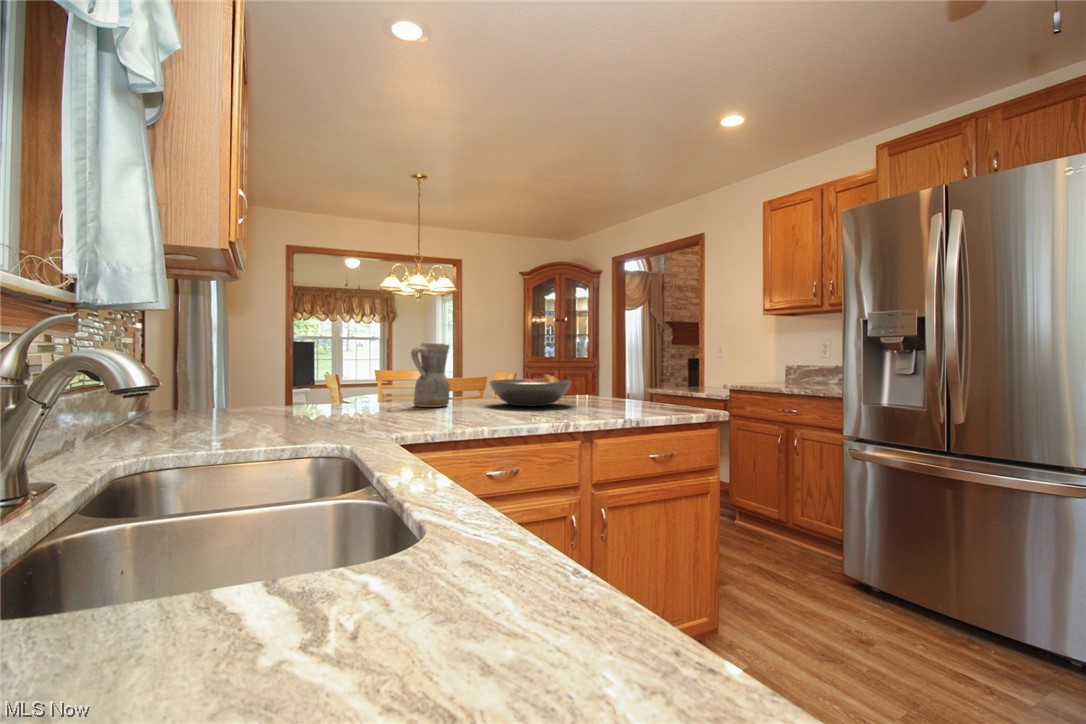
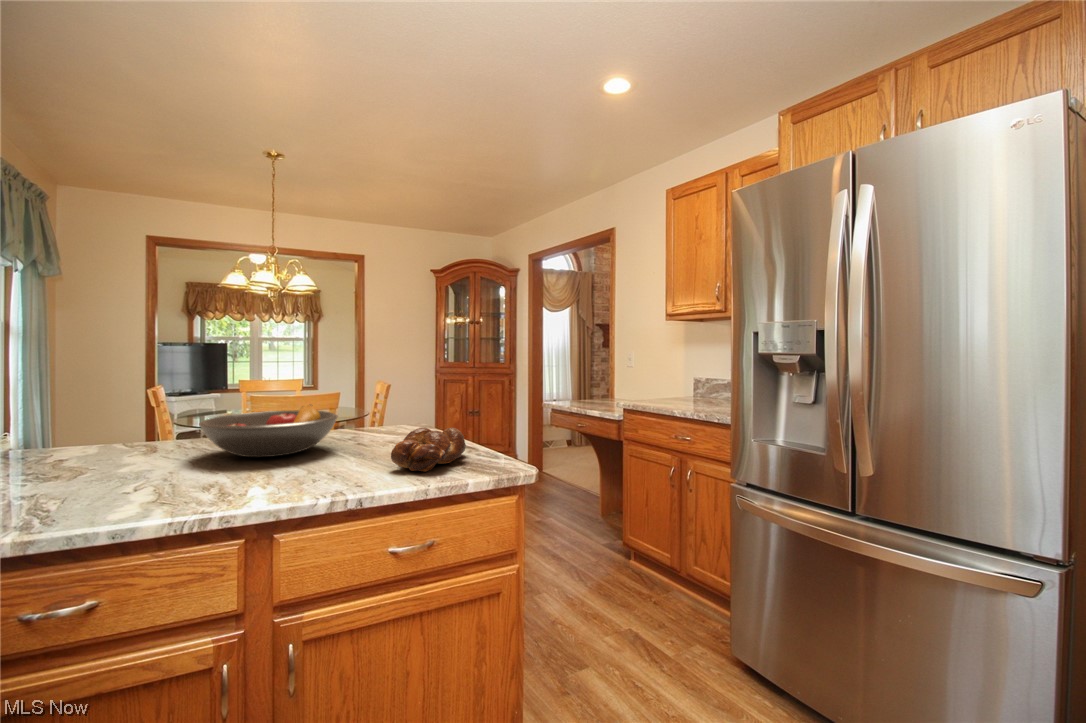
ceramic pitcher: present [411,343,450,407] -> none [57,364,144,462]
bread loaf: none [628,386,671,412] -> present [391,428,466,471]

